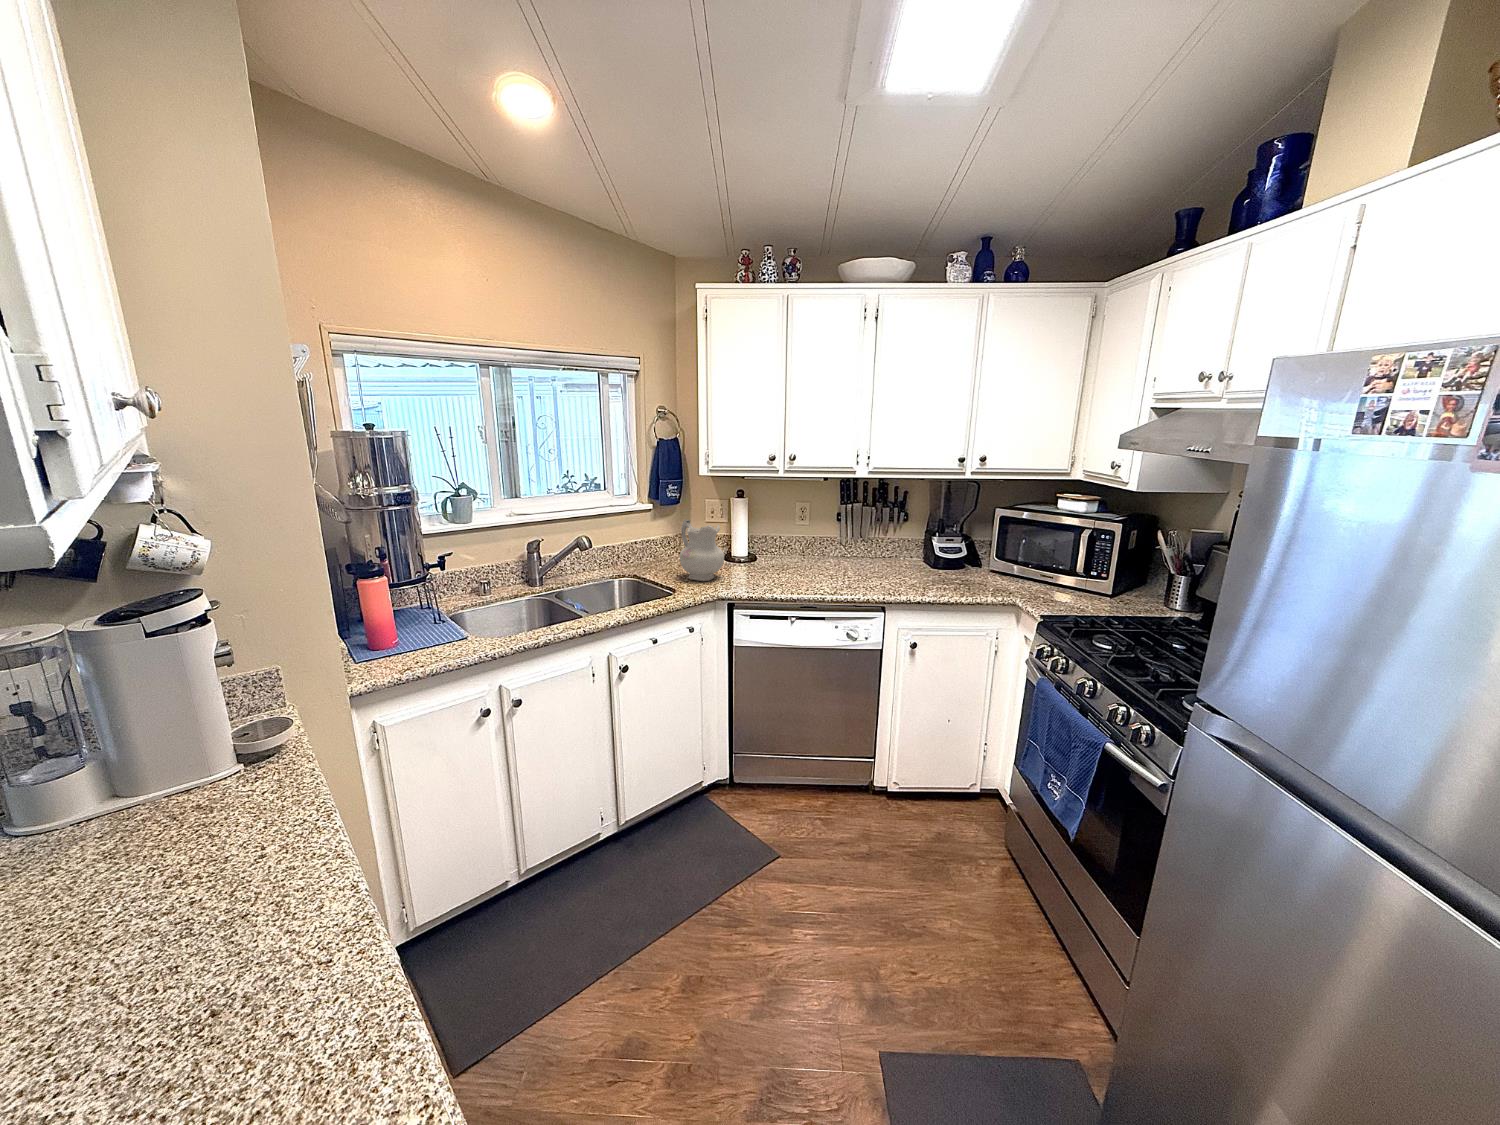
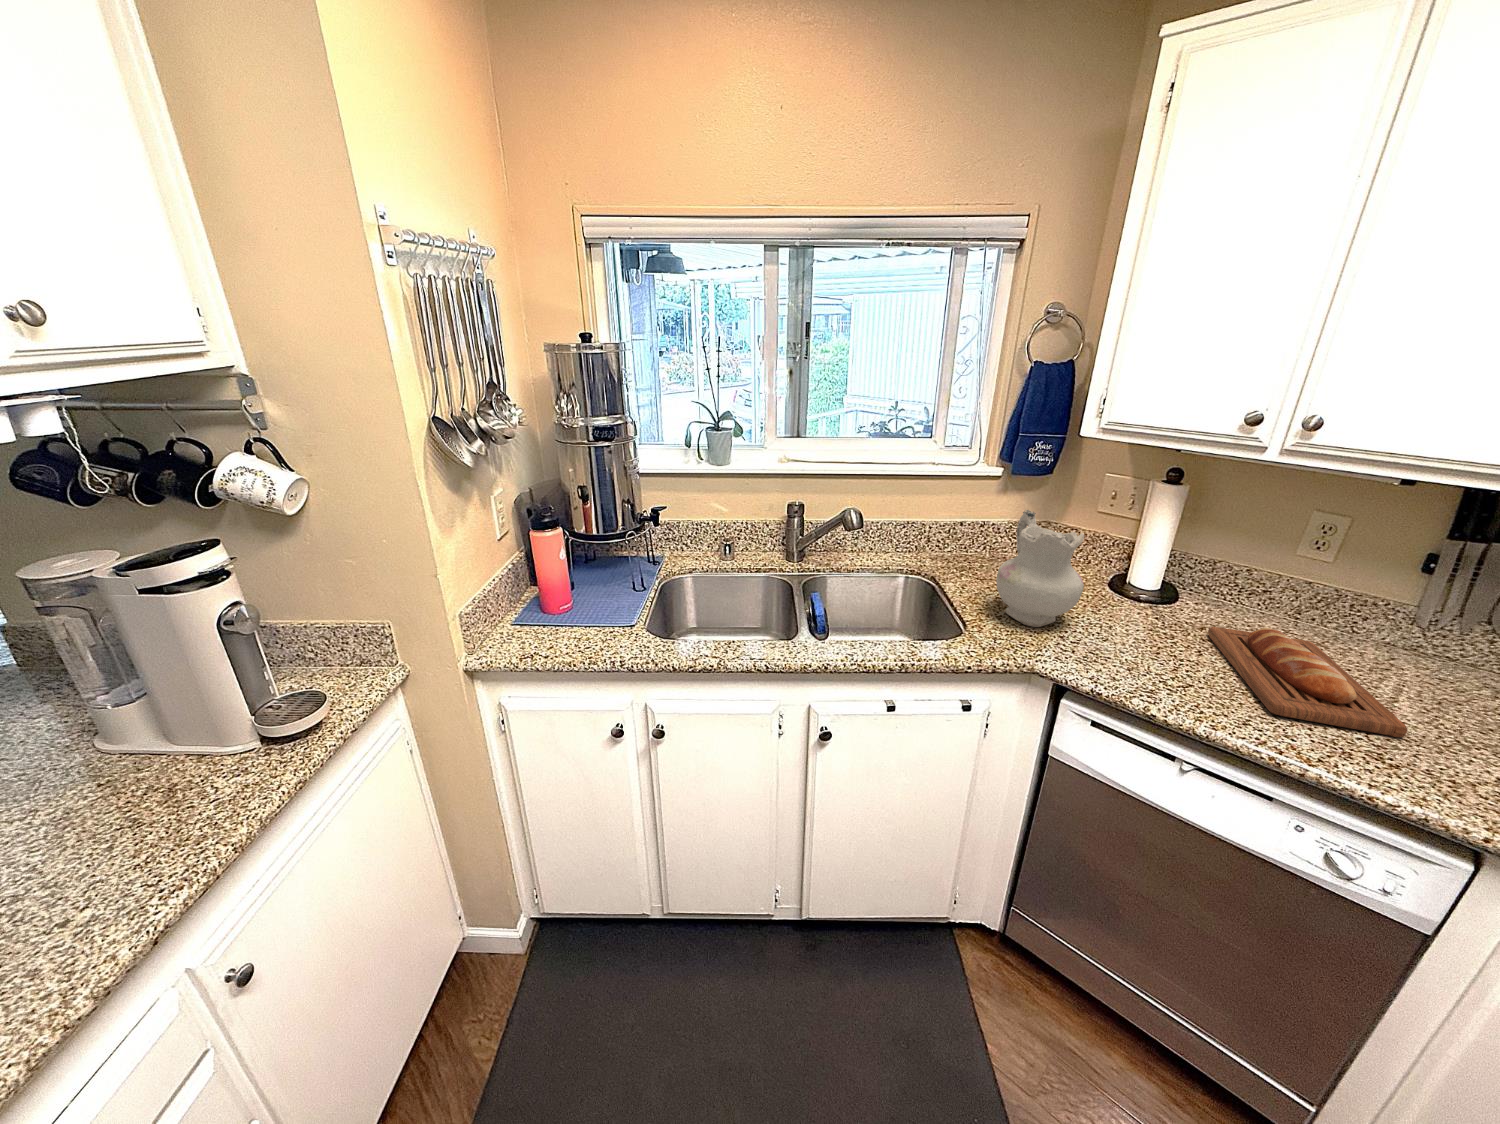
bread loaf: none [777,556,854,584] -> present [1208,627,1407,737]

